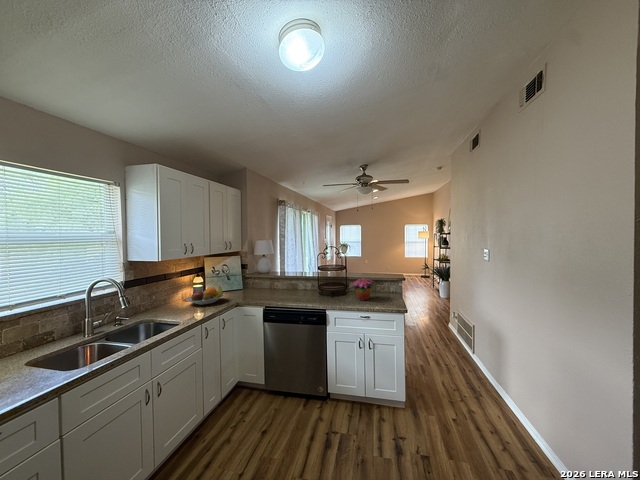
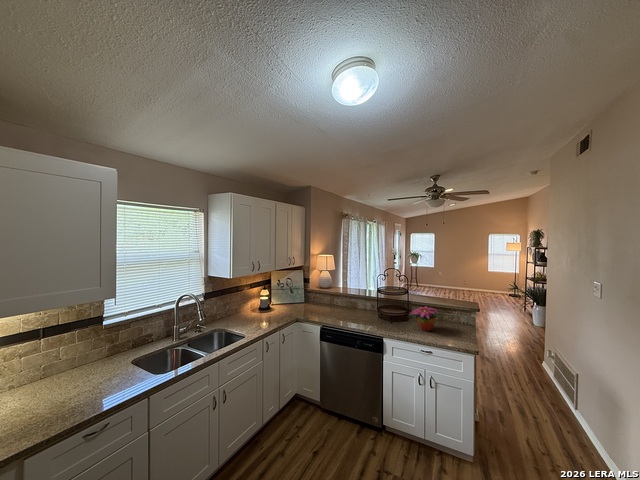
fruit bowl: present [187,286,225,305] -> none [254,300,286,318]

